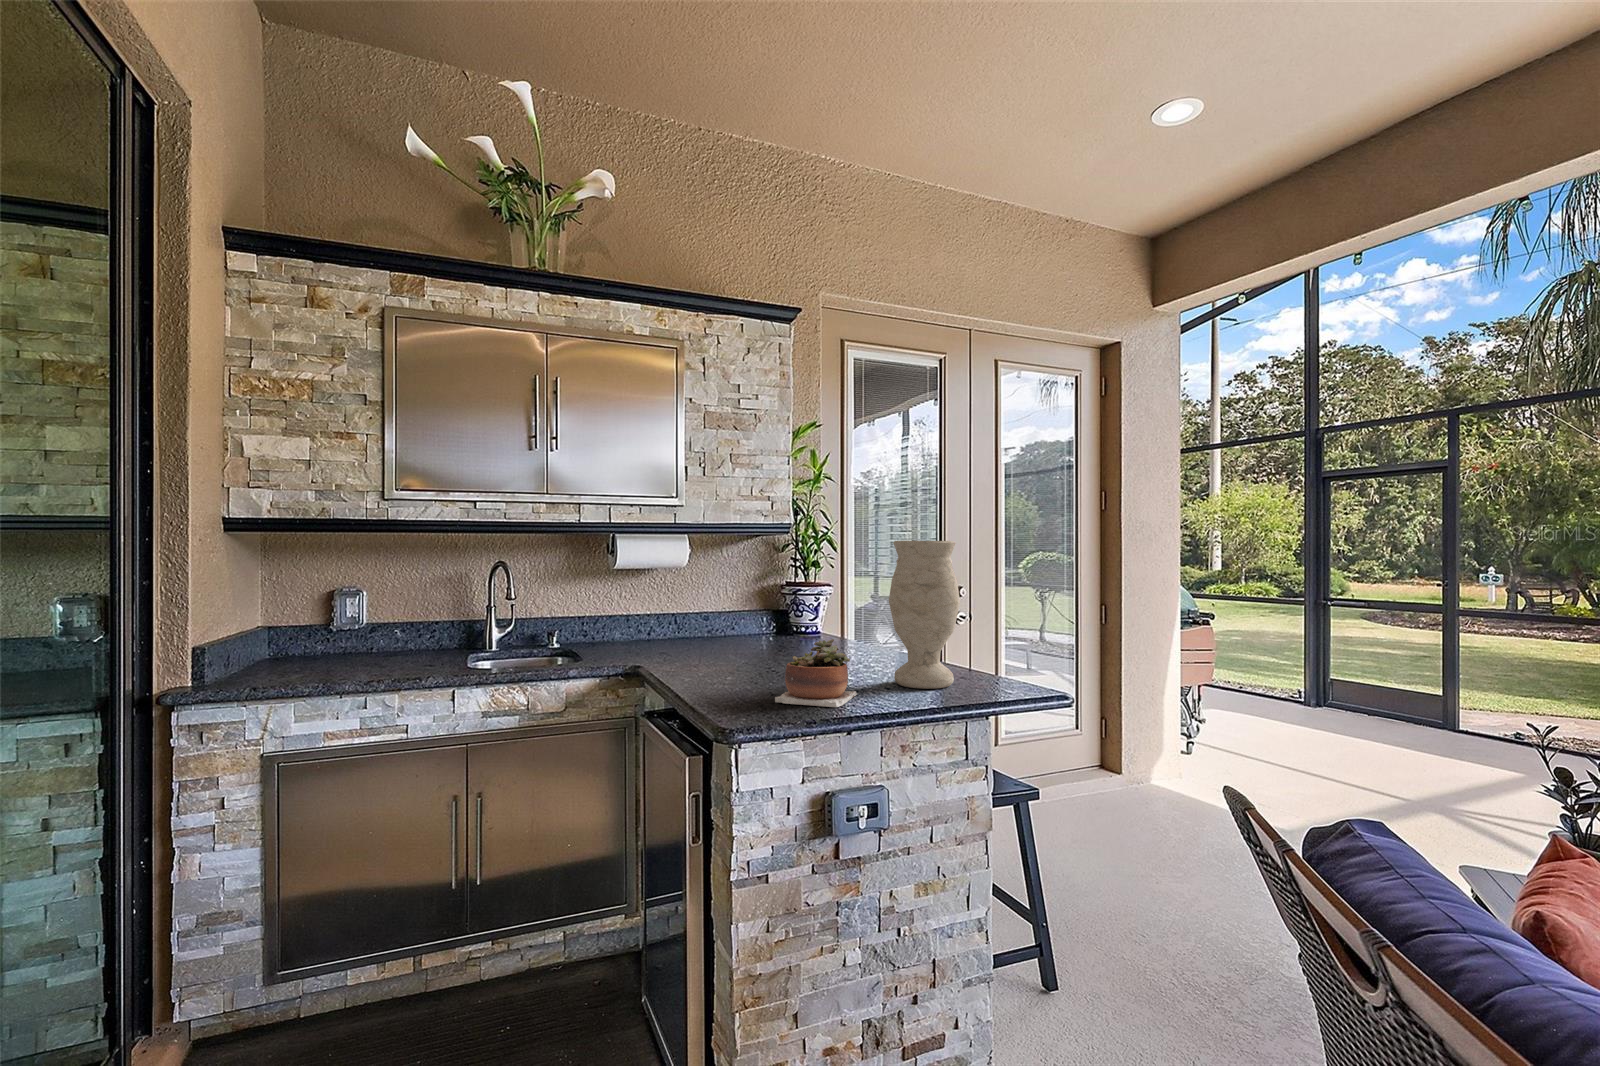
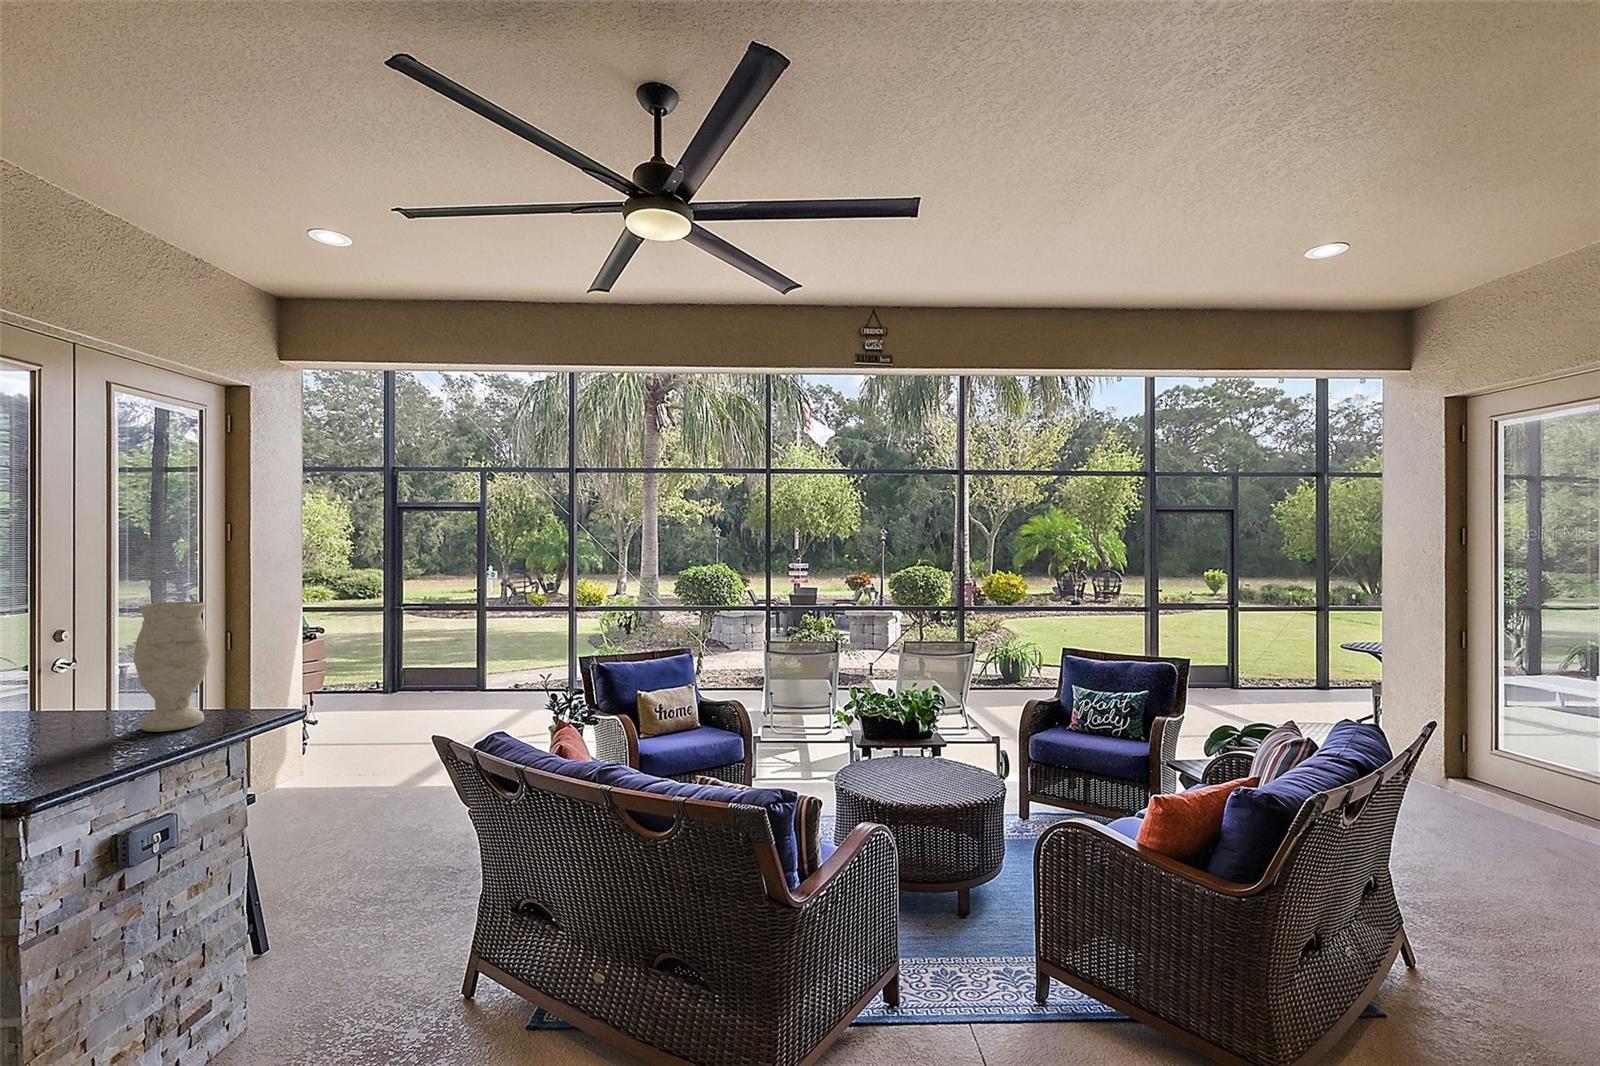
succulent plant: present [775,639,857,707] -> none [40,702,123,771]

